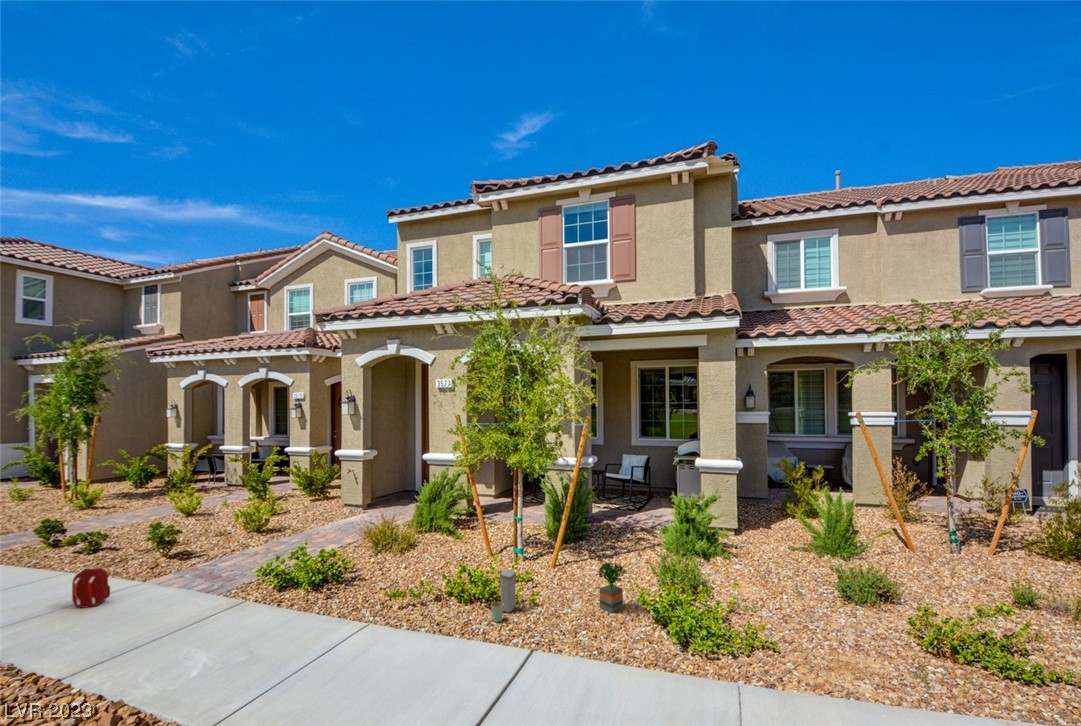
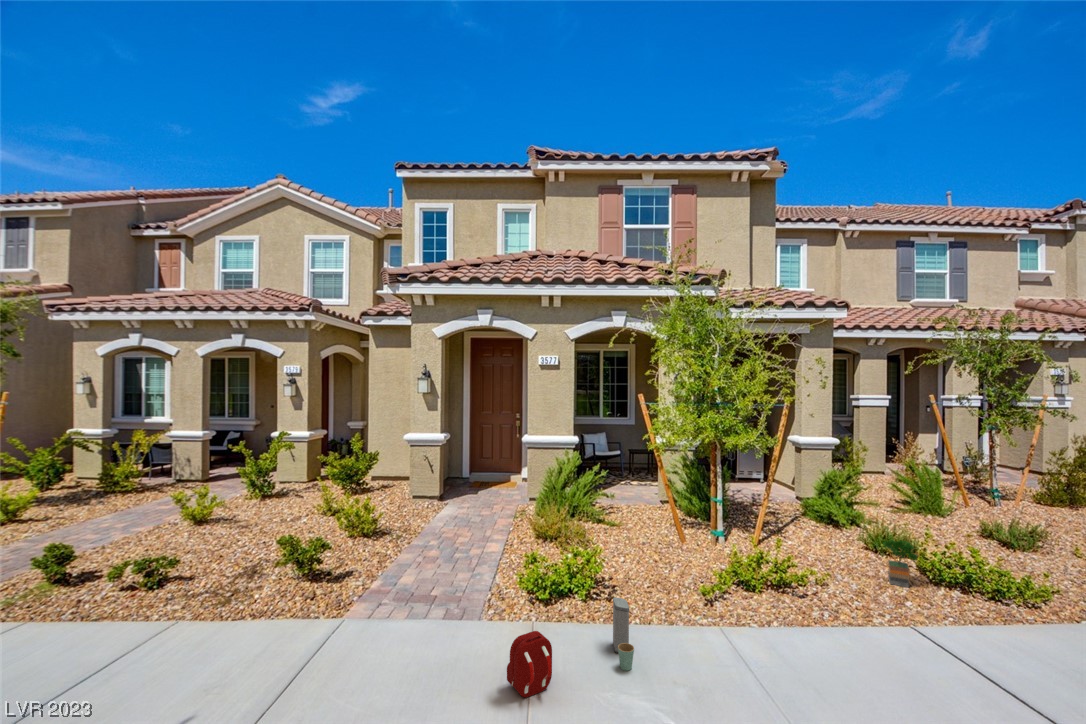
backpack: present [72,568,110,608] -> present [507,631,552,698]
trash can: present [491,569,516,622] -> present [613,597,634,671]

